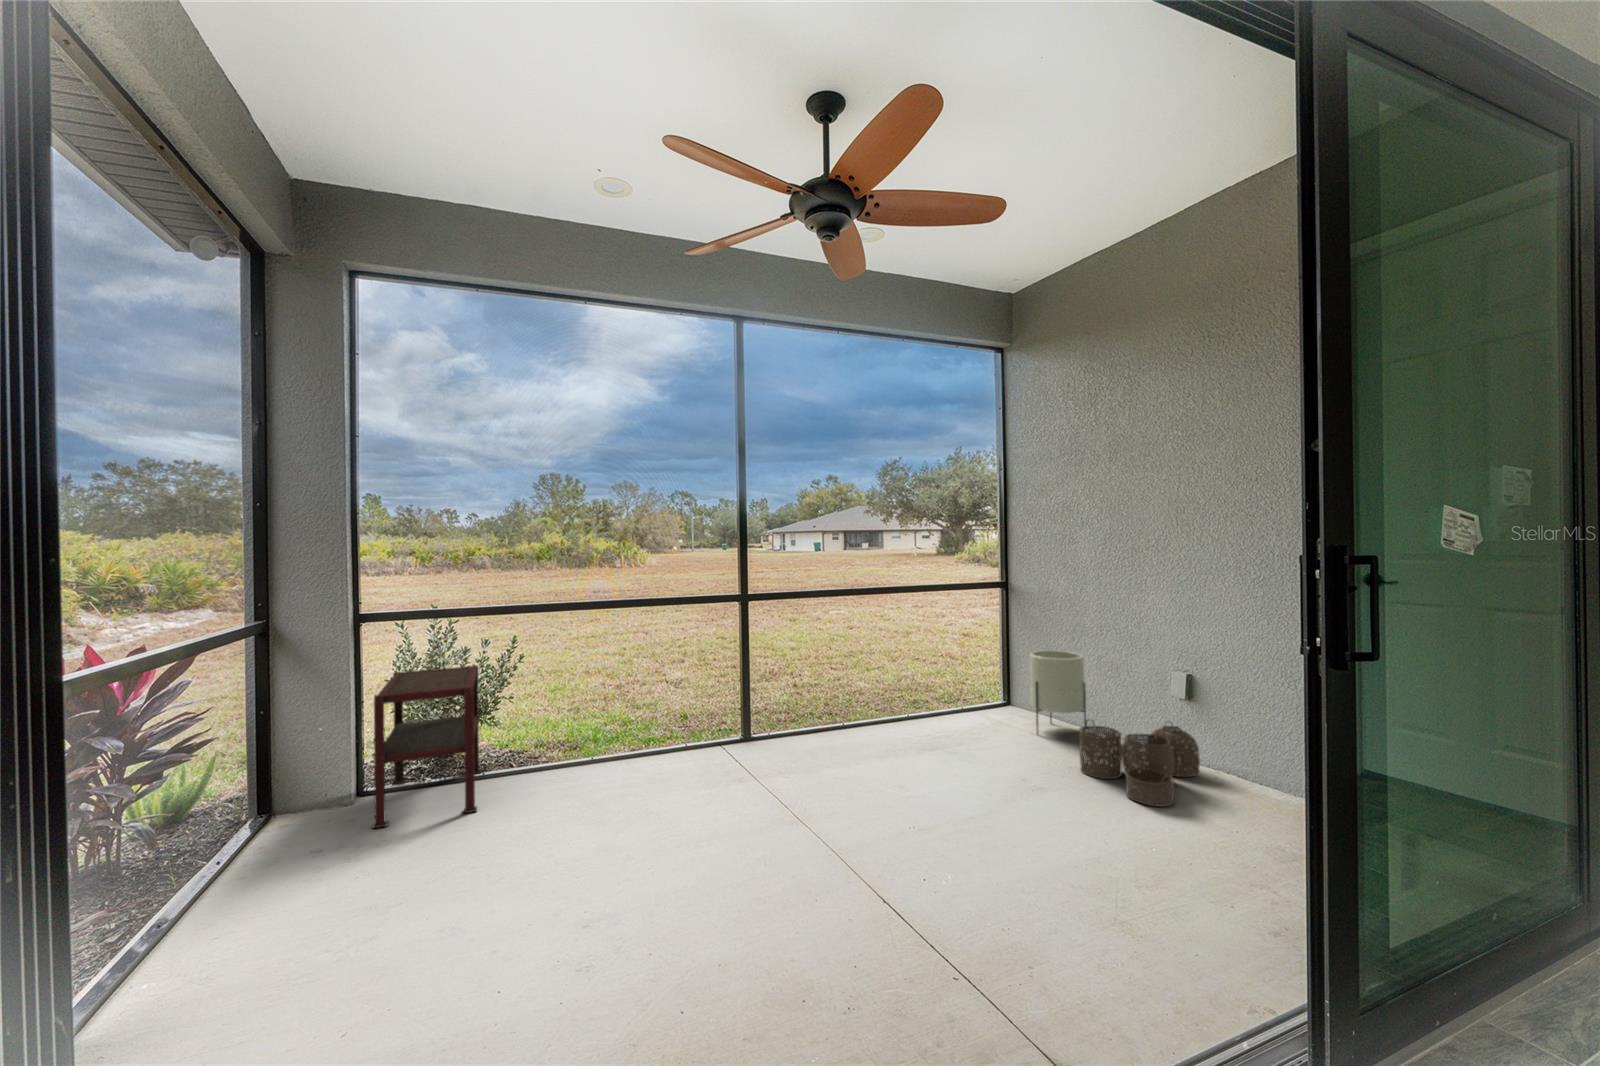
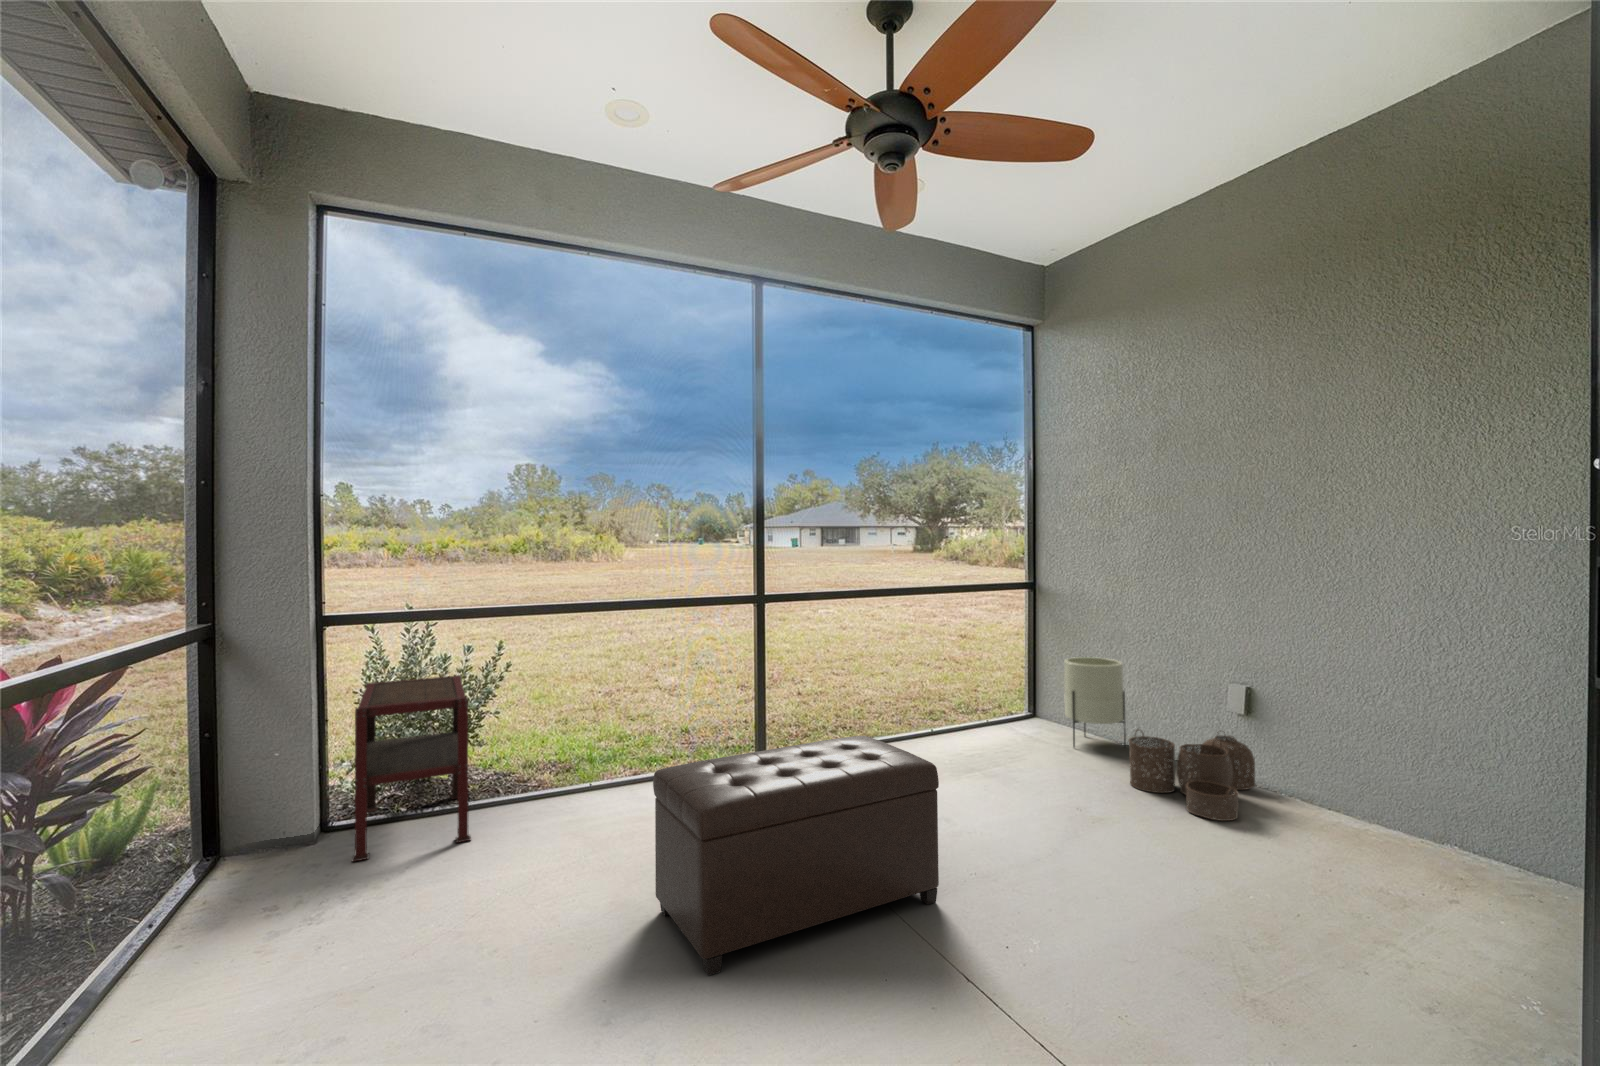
ottoman: none [615,725,871,938] -> present [653,736,939,975]

